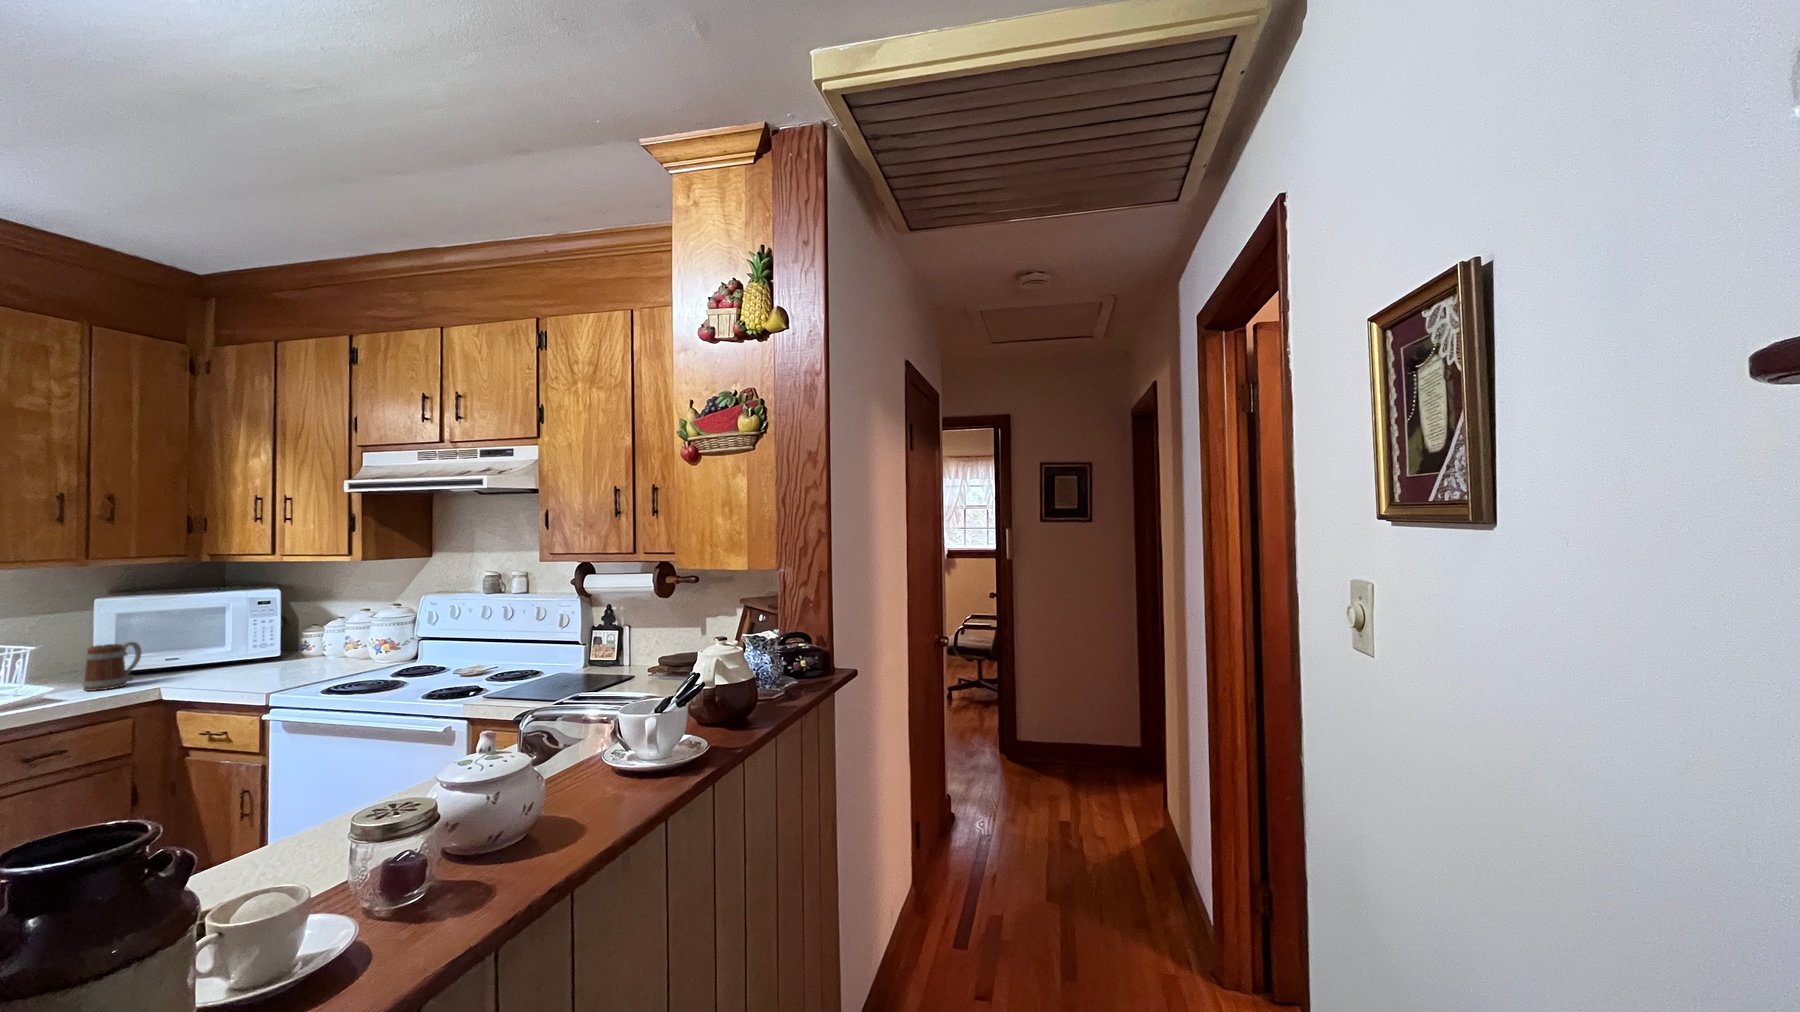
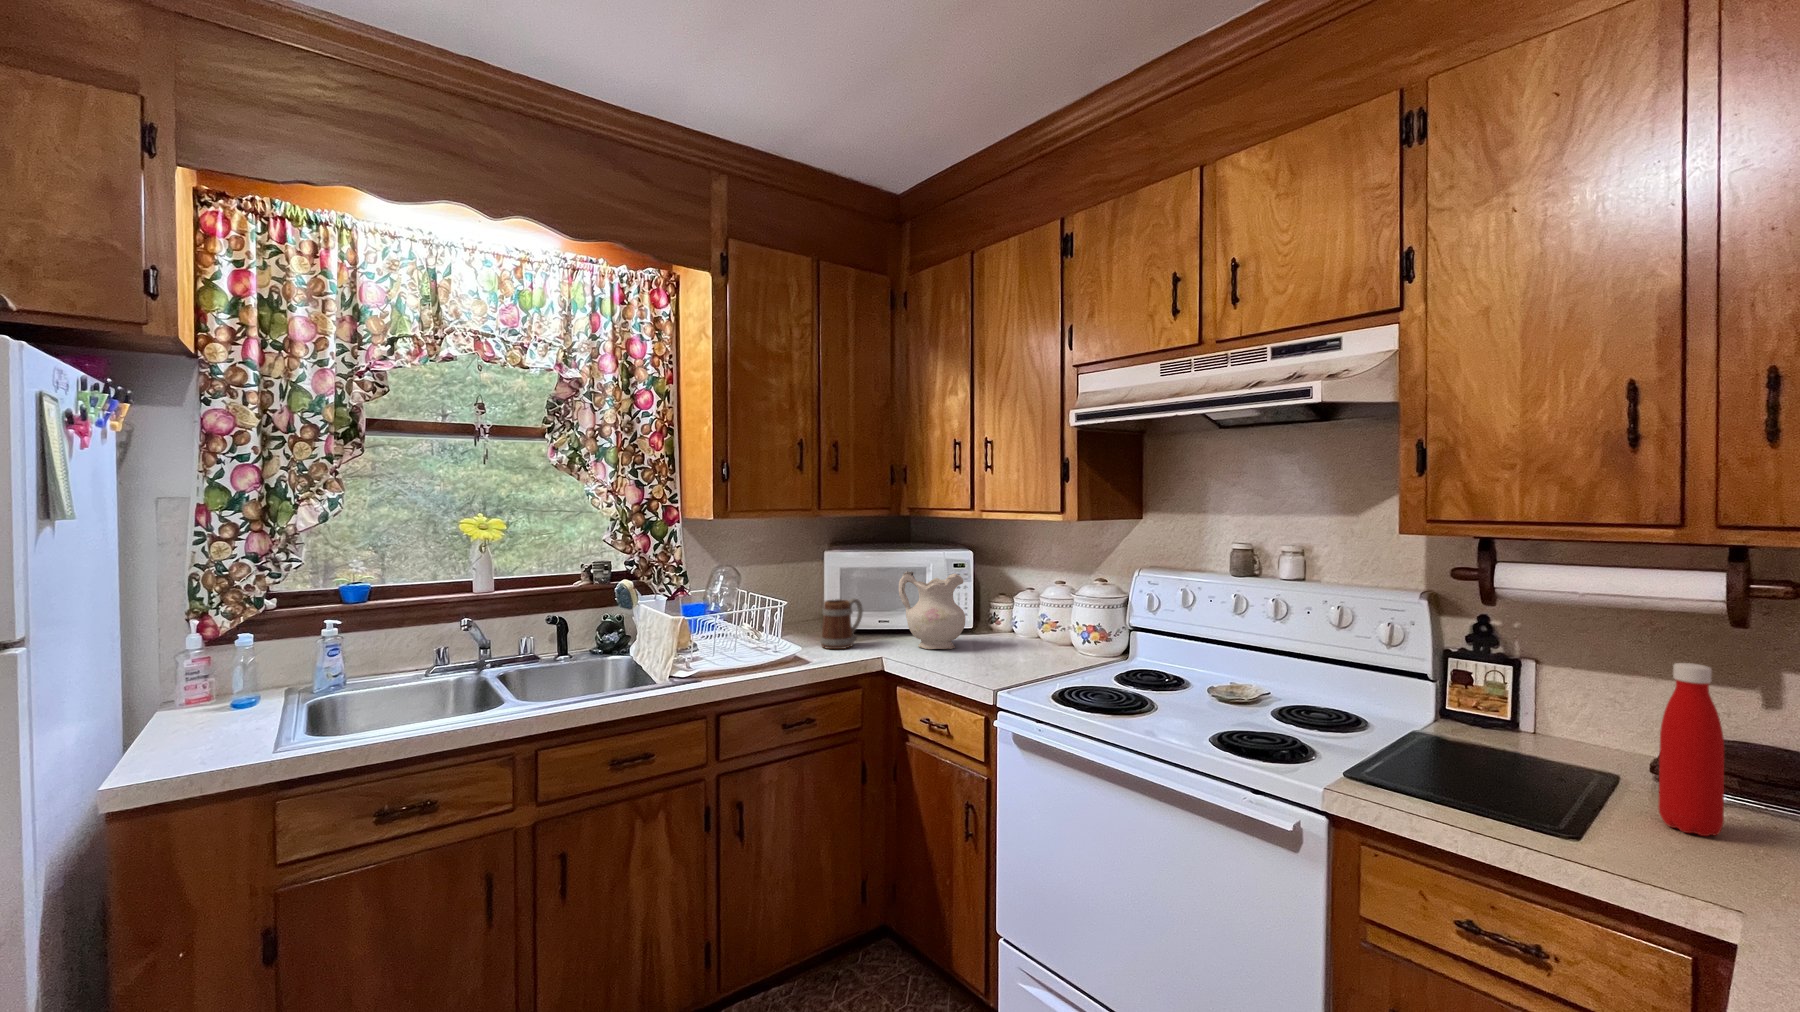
ceramic pitcher: none [186,610,263,677] -> present [899,571,965,649]
bottle: none [617,616,638,692] -> present [1658,663,1724,836]

